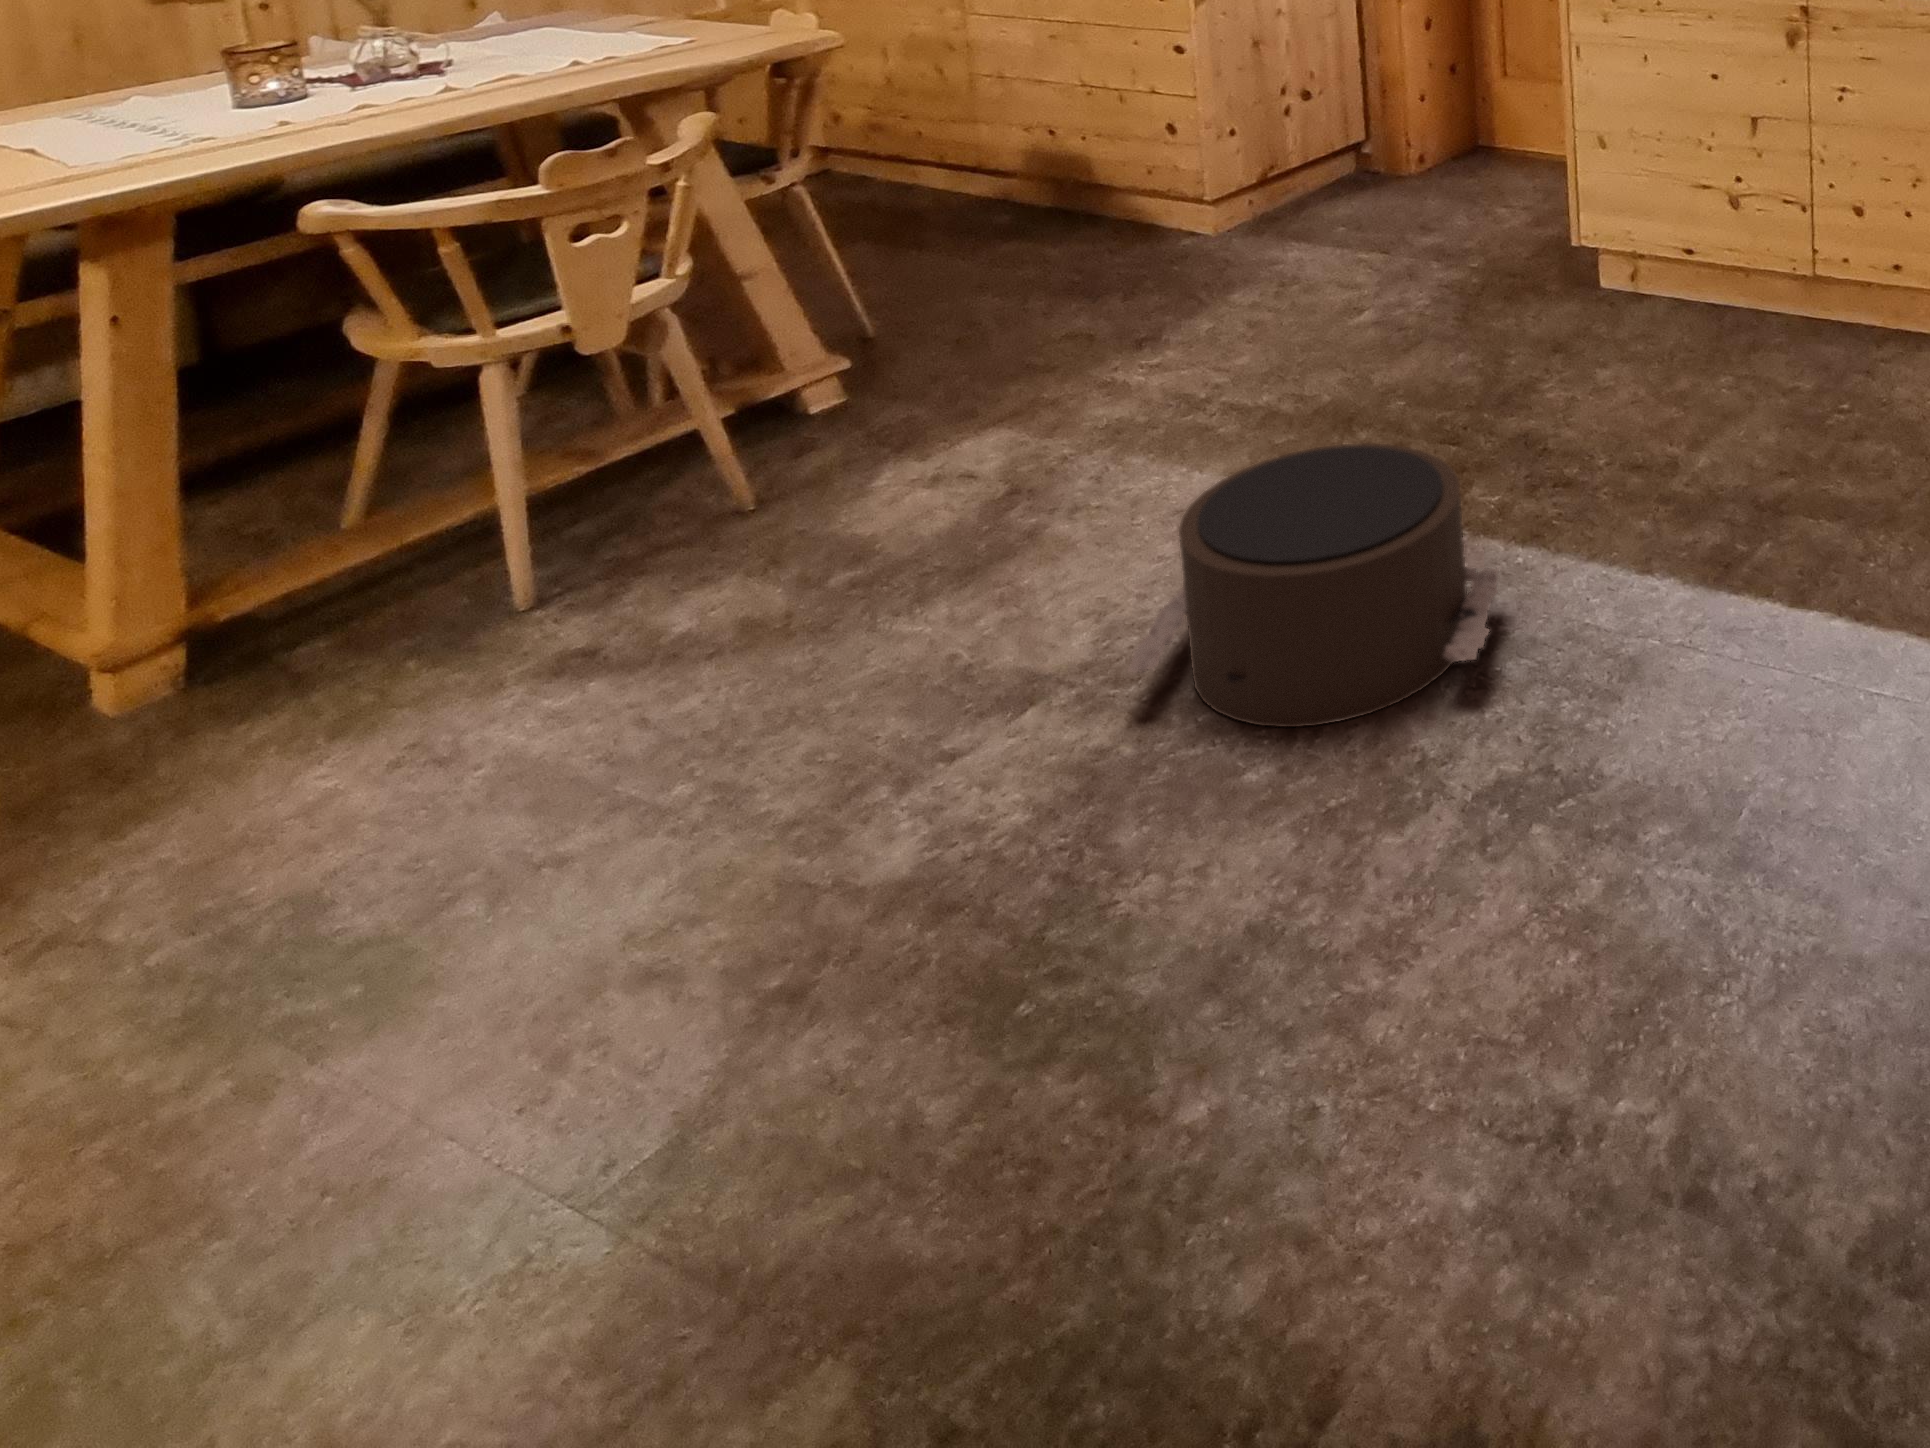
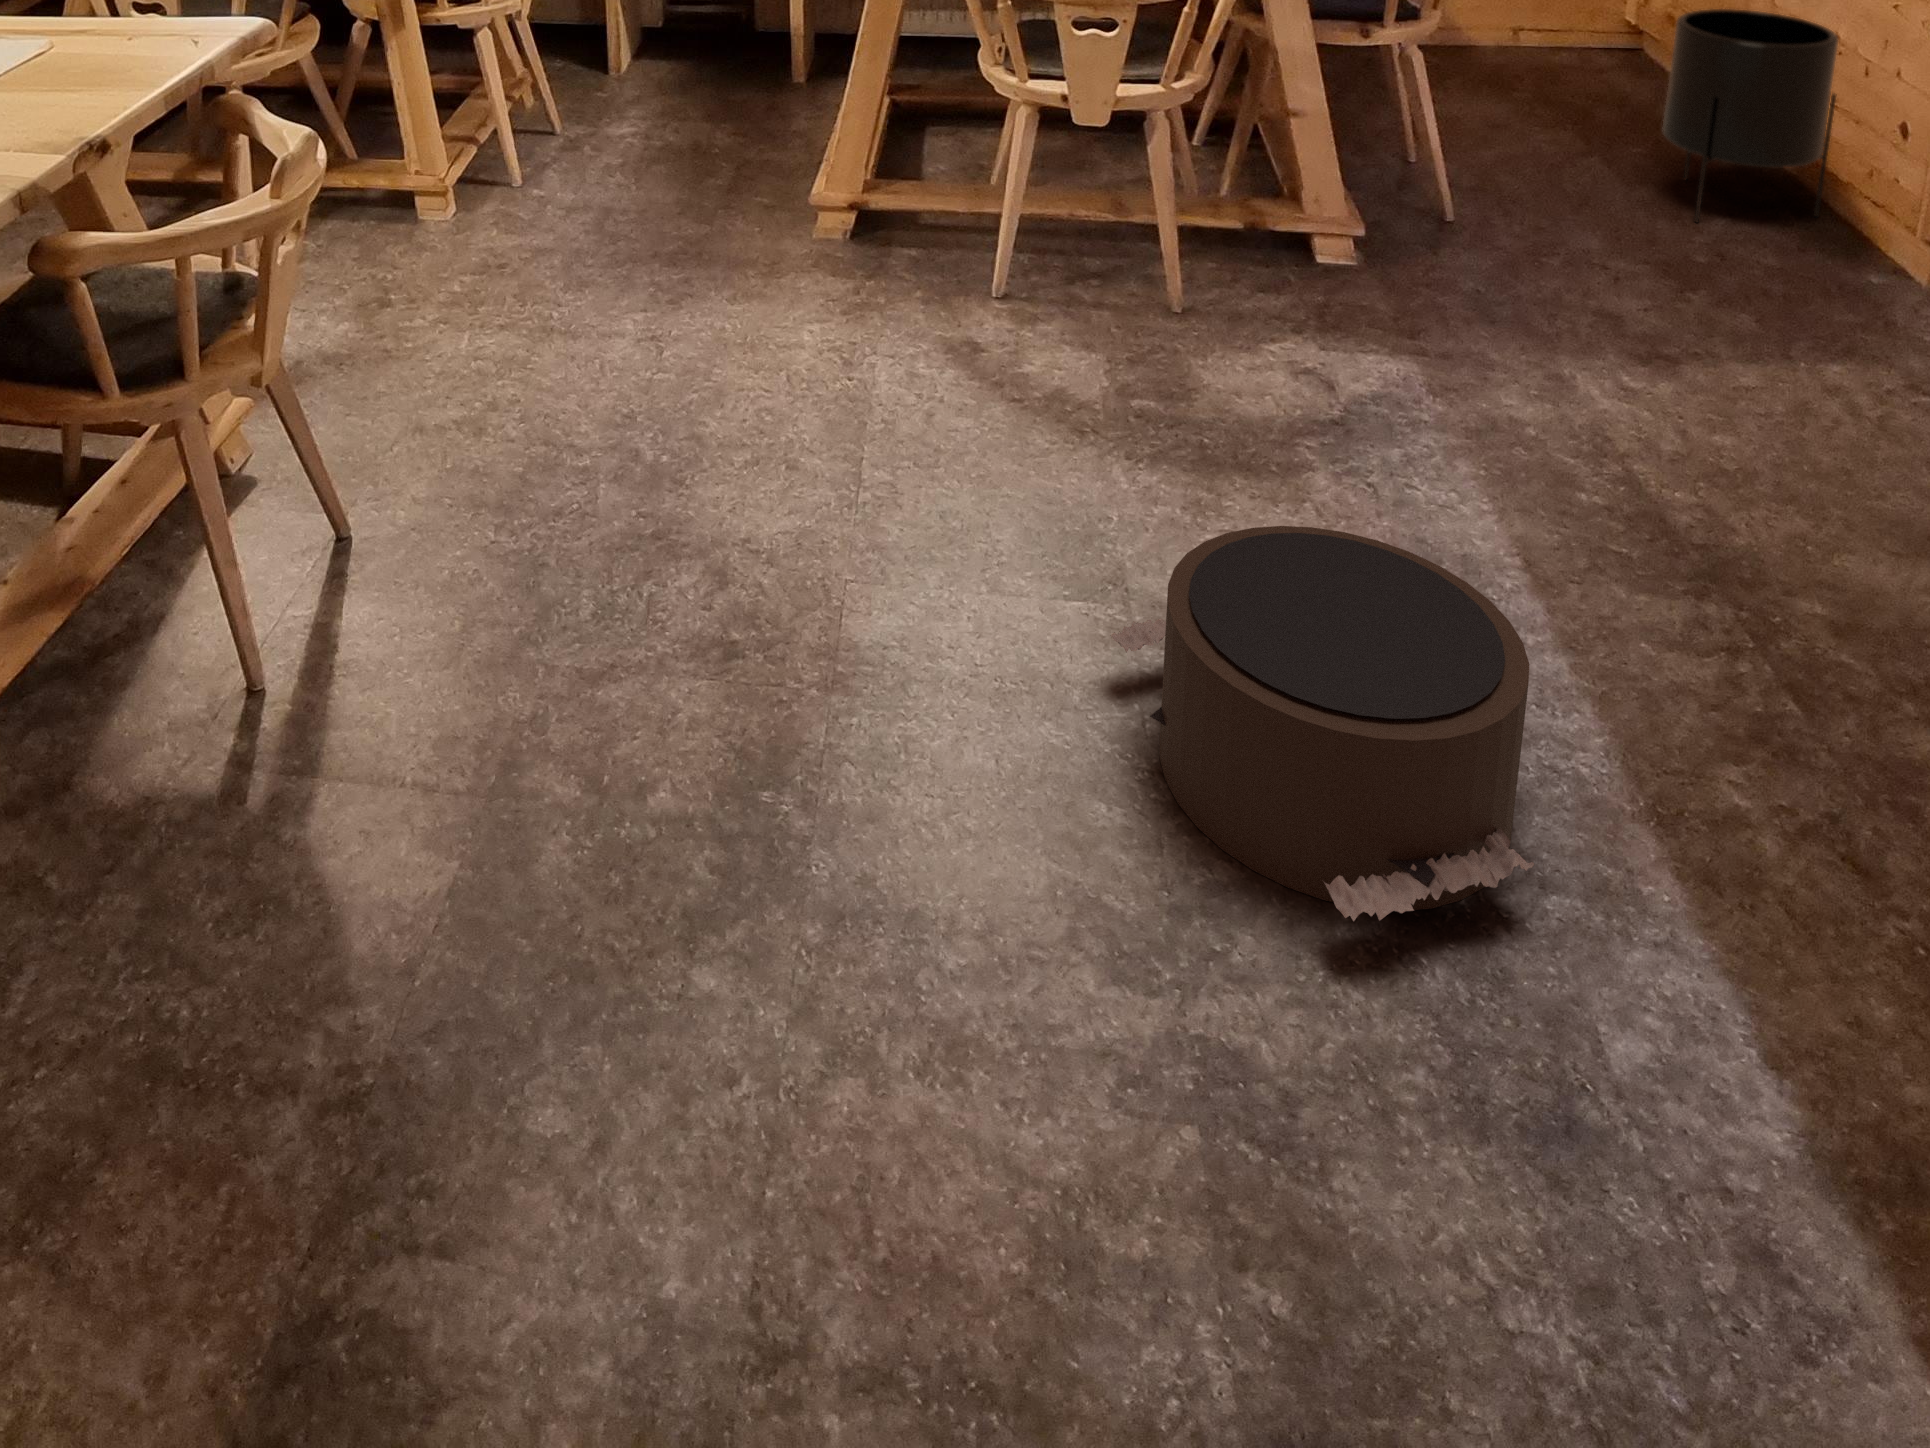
planter: none [975,77,1109,261] -> present [1663,9,1838,222]

